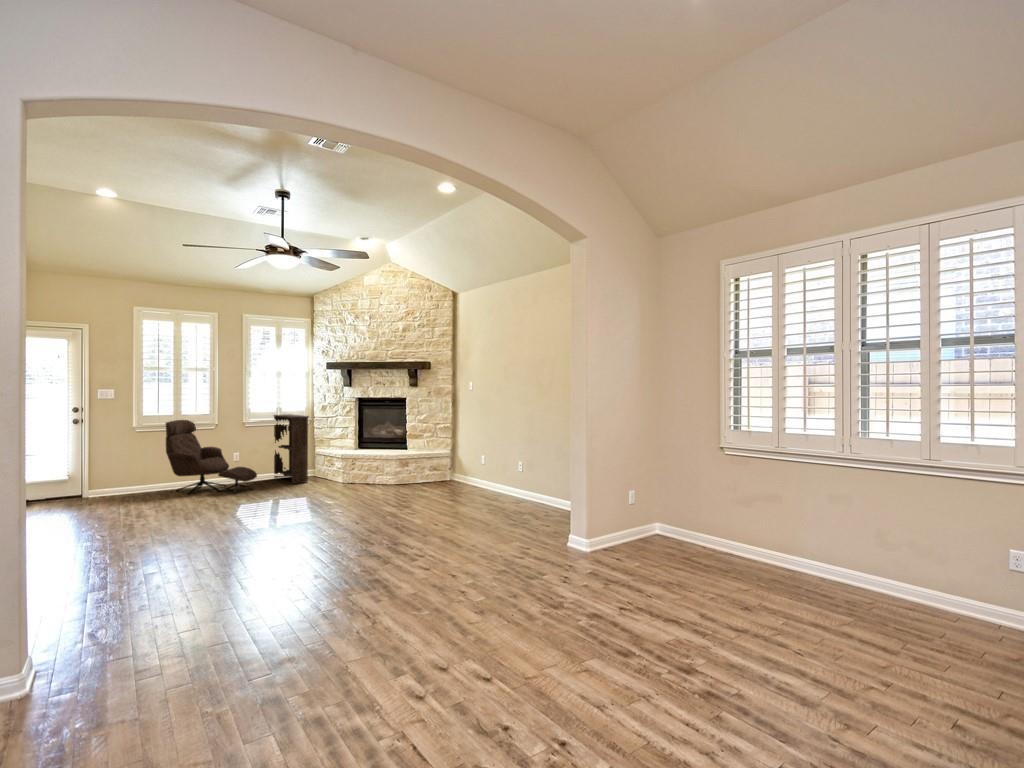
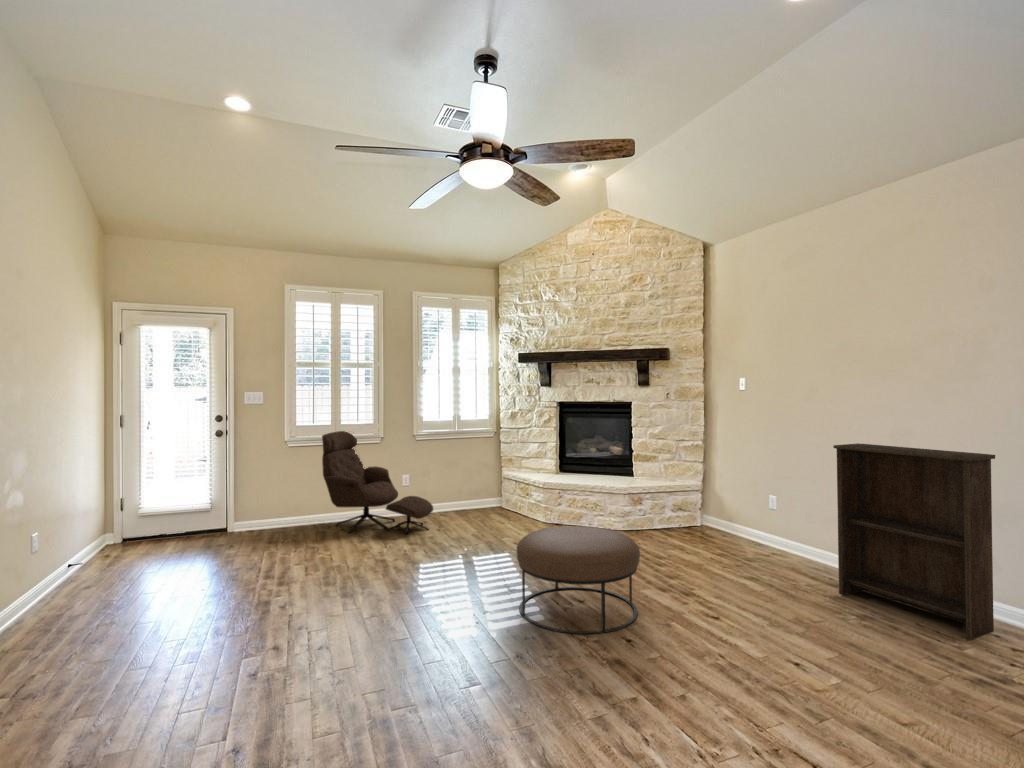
bookshelf: present [274,414,309,484] -> present [833,443,995,639]
ottoman: none [300,473,375,527] -> present [517,526,640,634]

